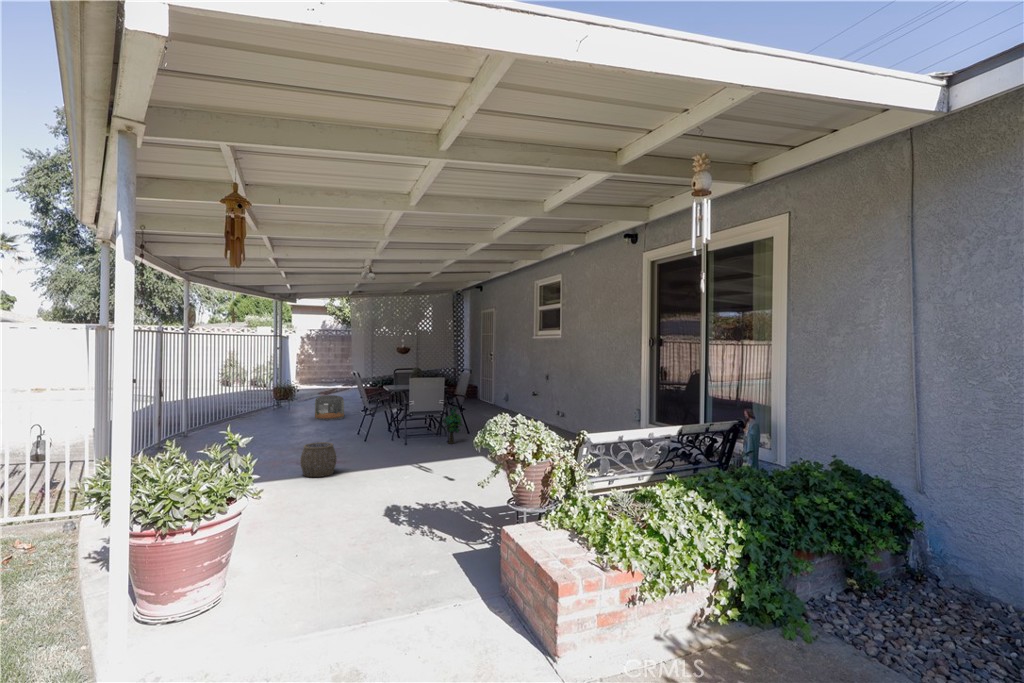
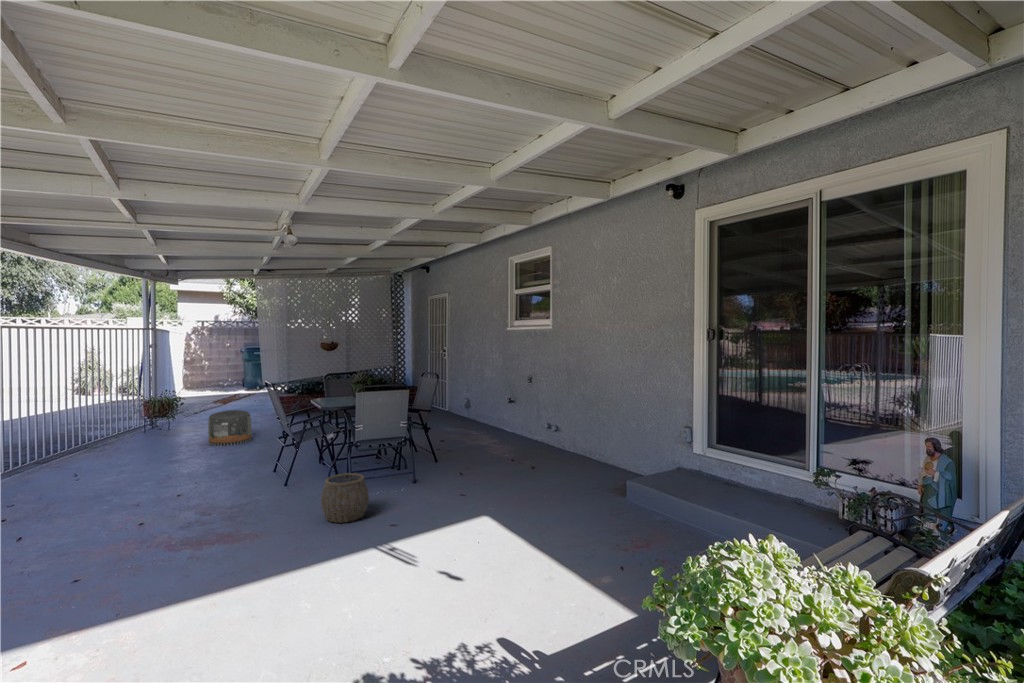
decorative plant: present [442,407,462,444] -> none [400,429,432,483]
woven basket: present [300,442,337,477] -> present [321,473,369,523]

